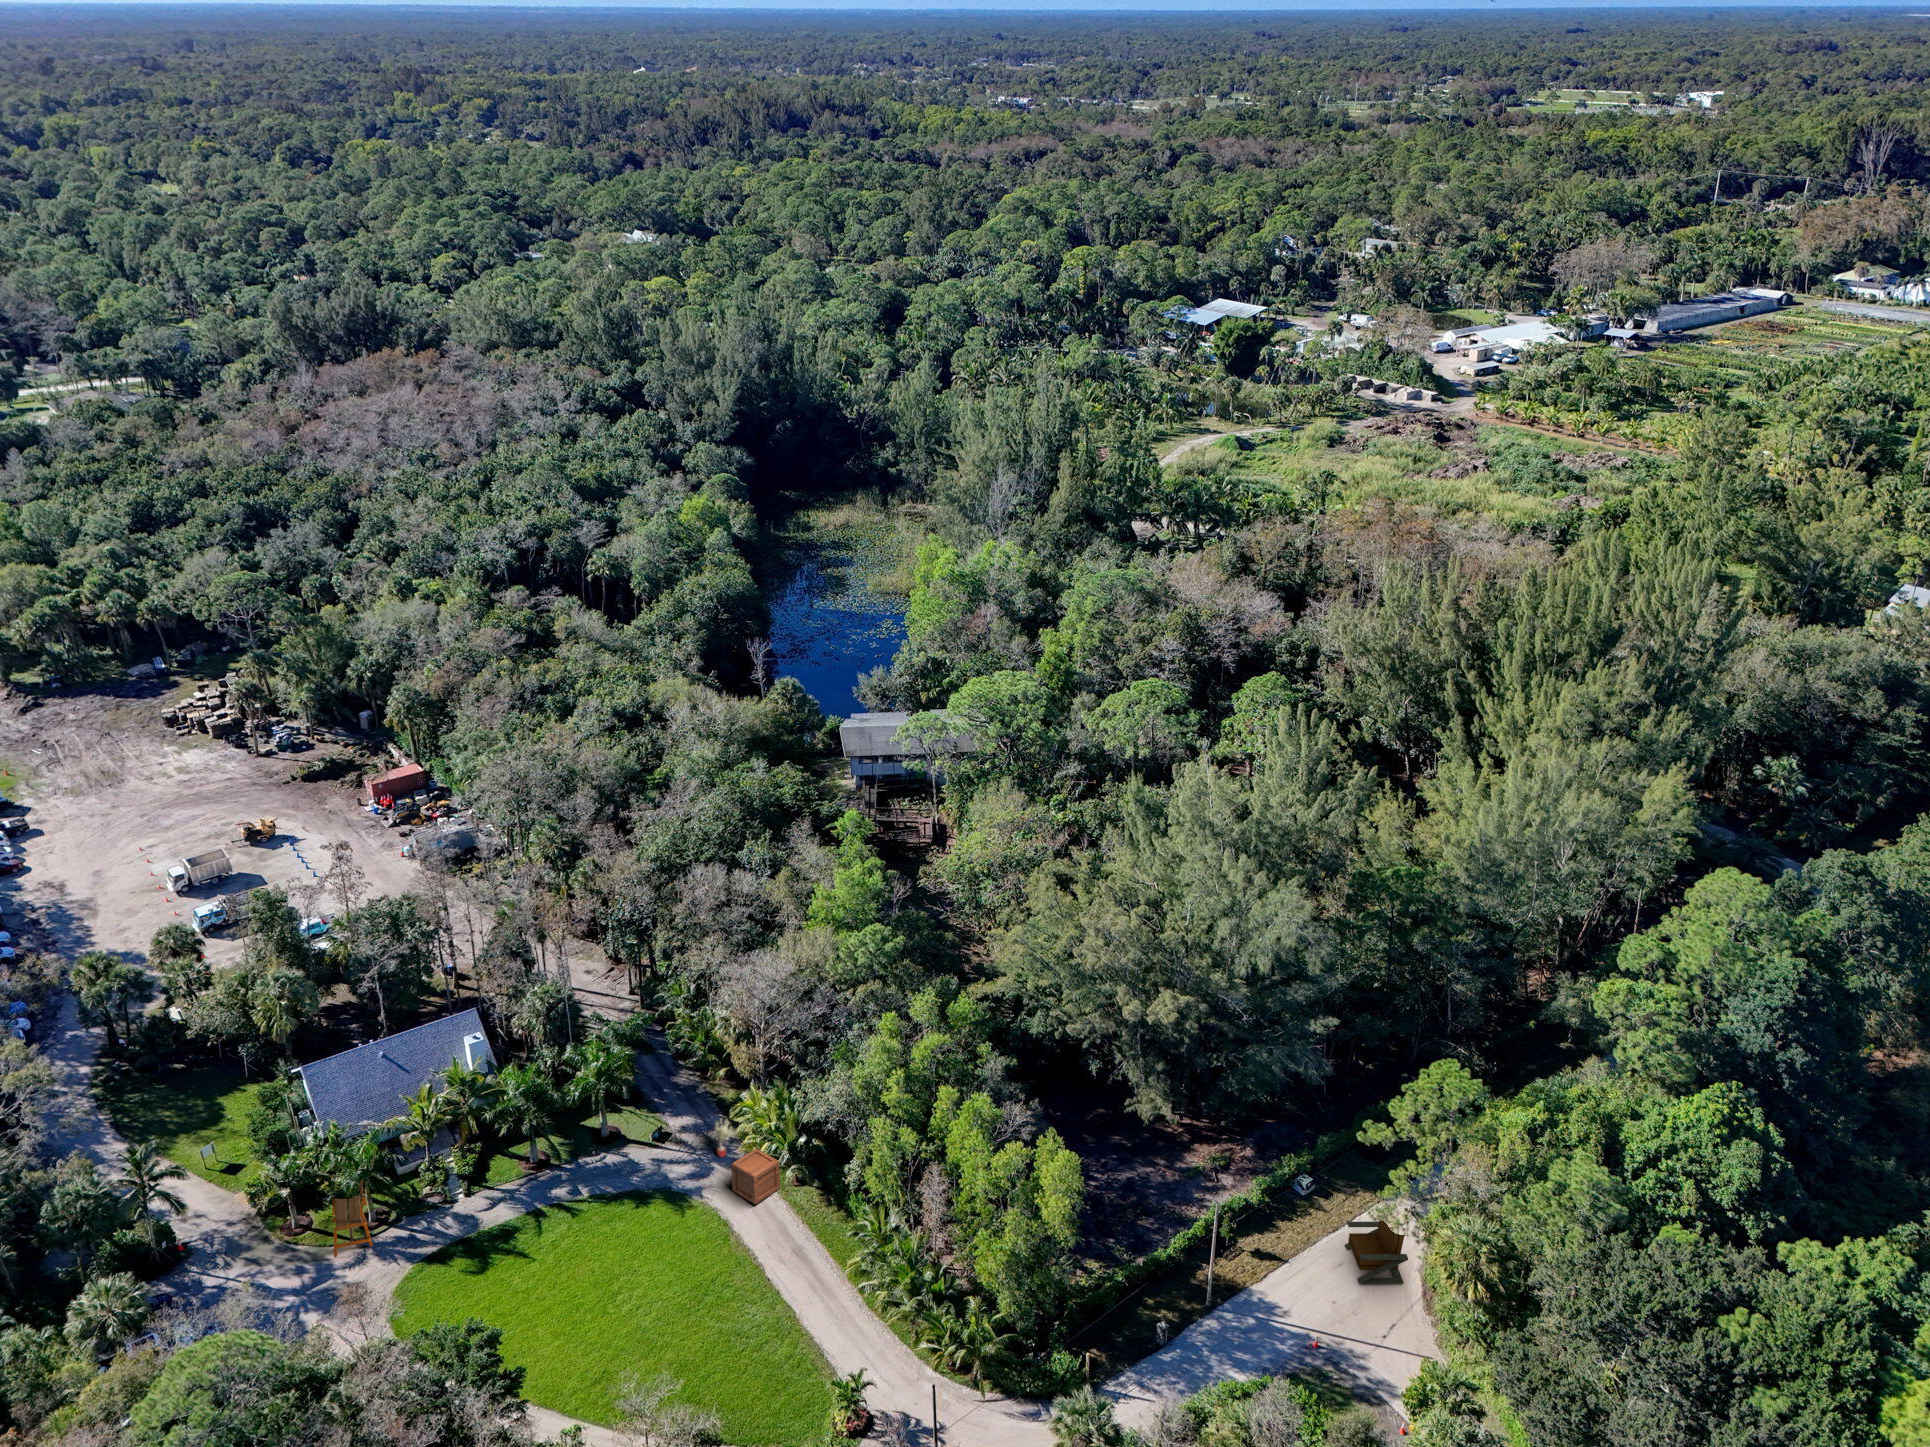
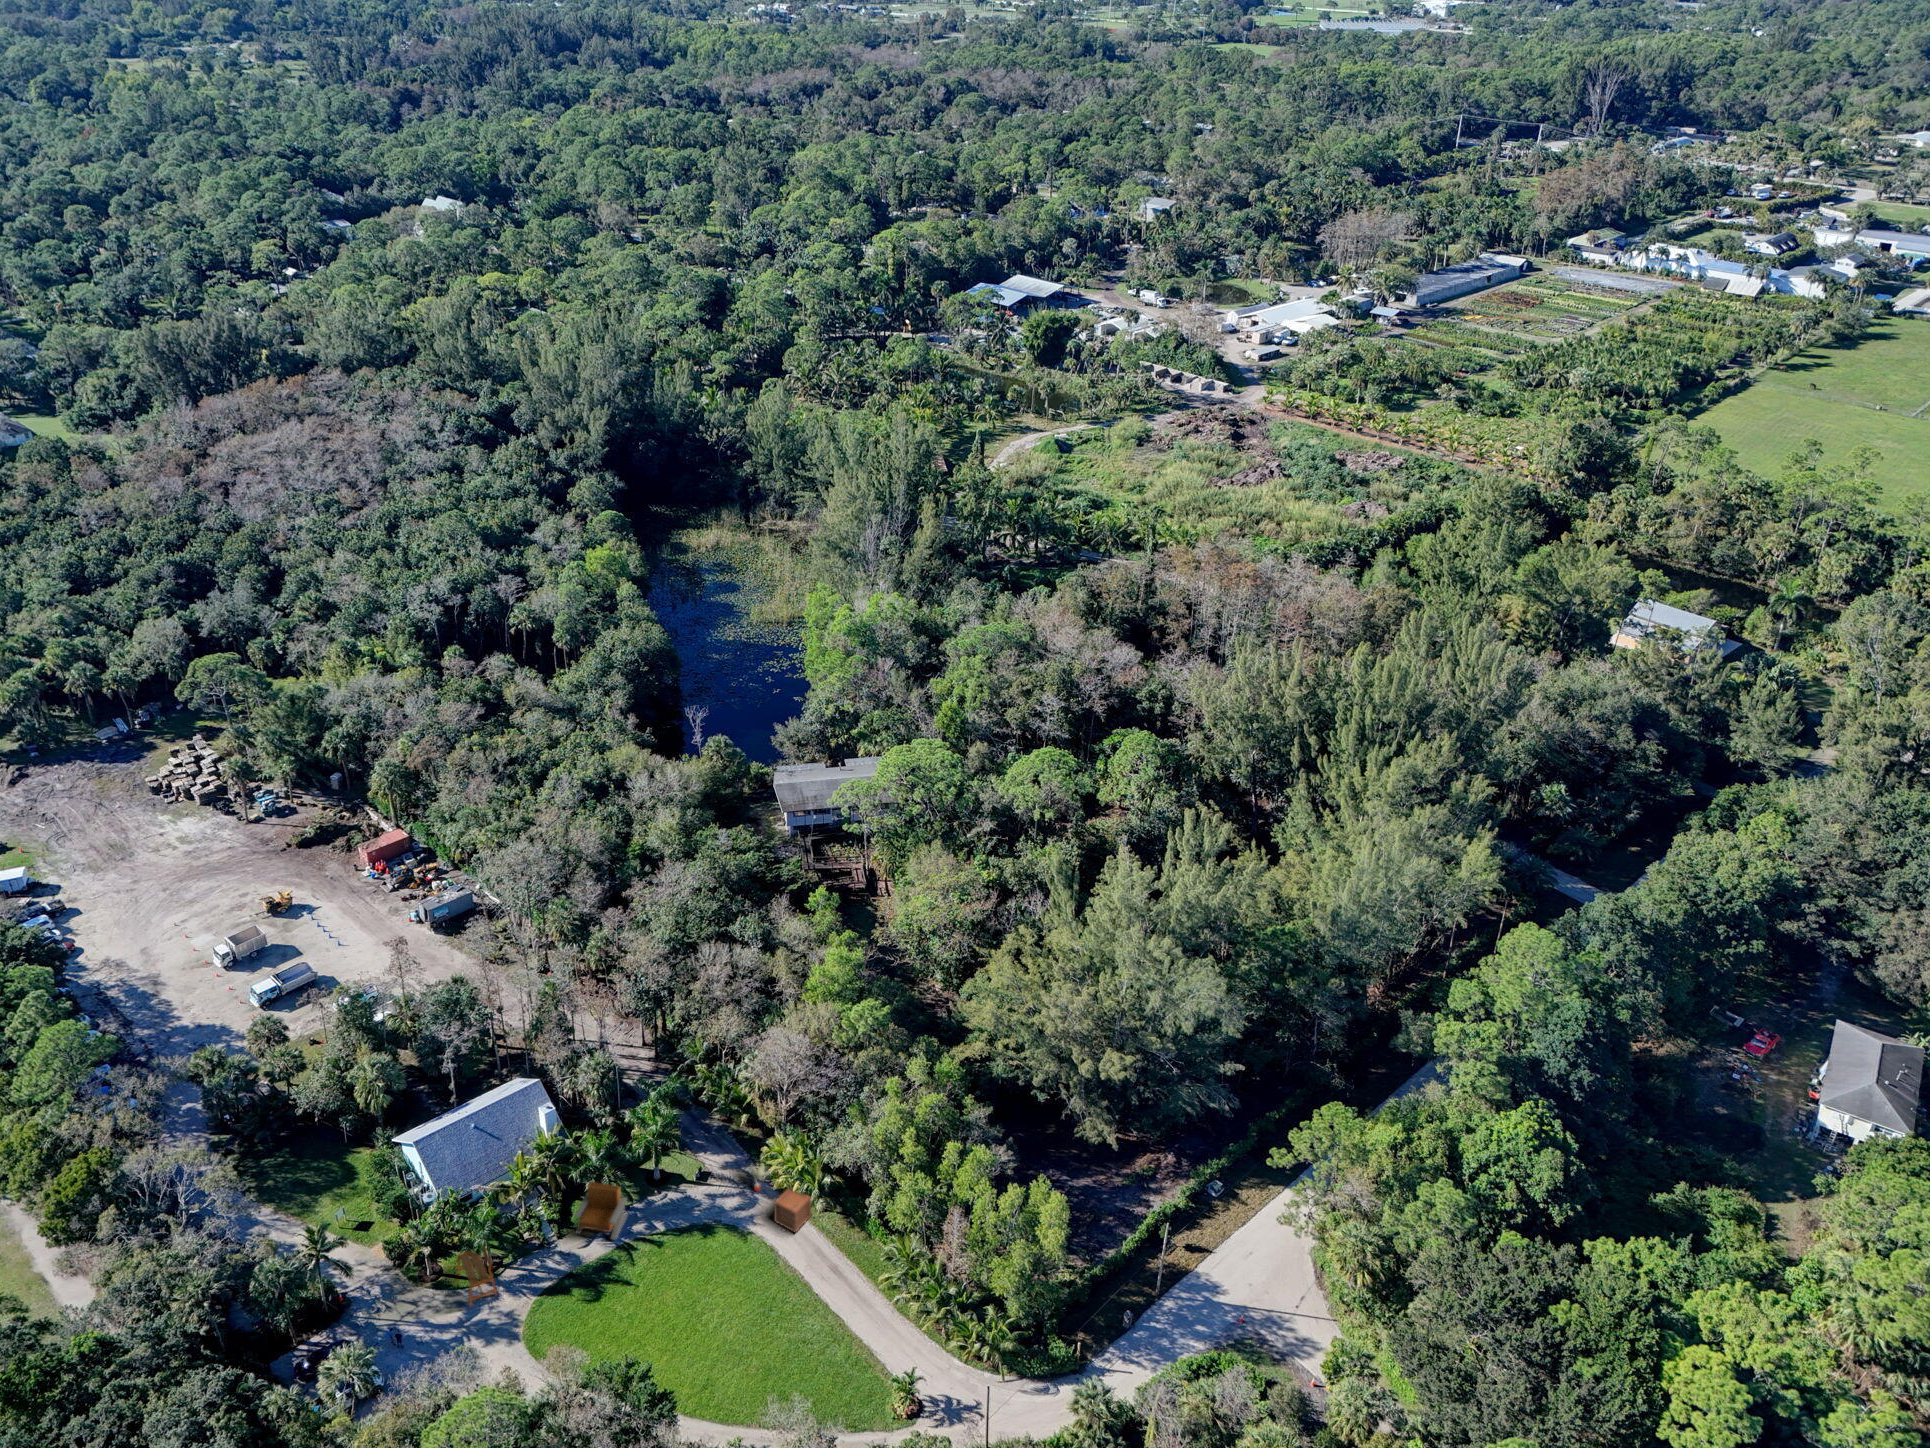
lounge chair: present [1345,1220,1408,1284] -> present [574,1182,627,1240]

